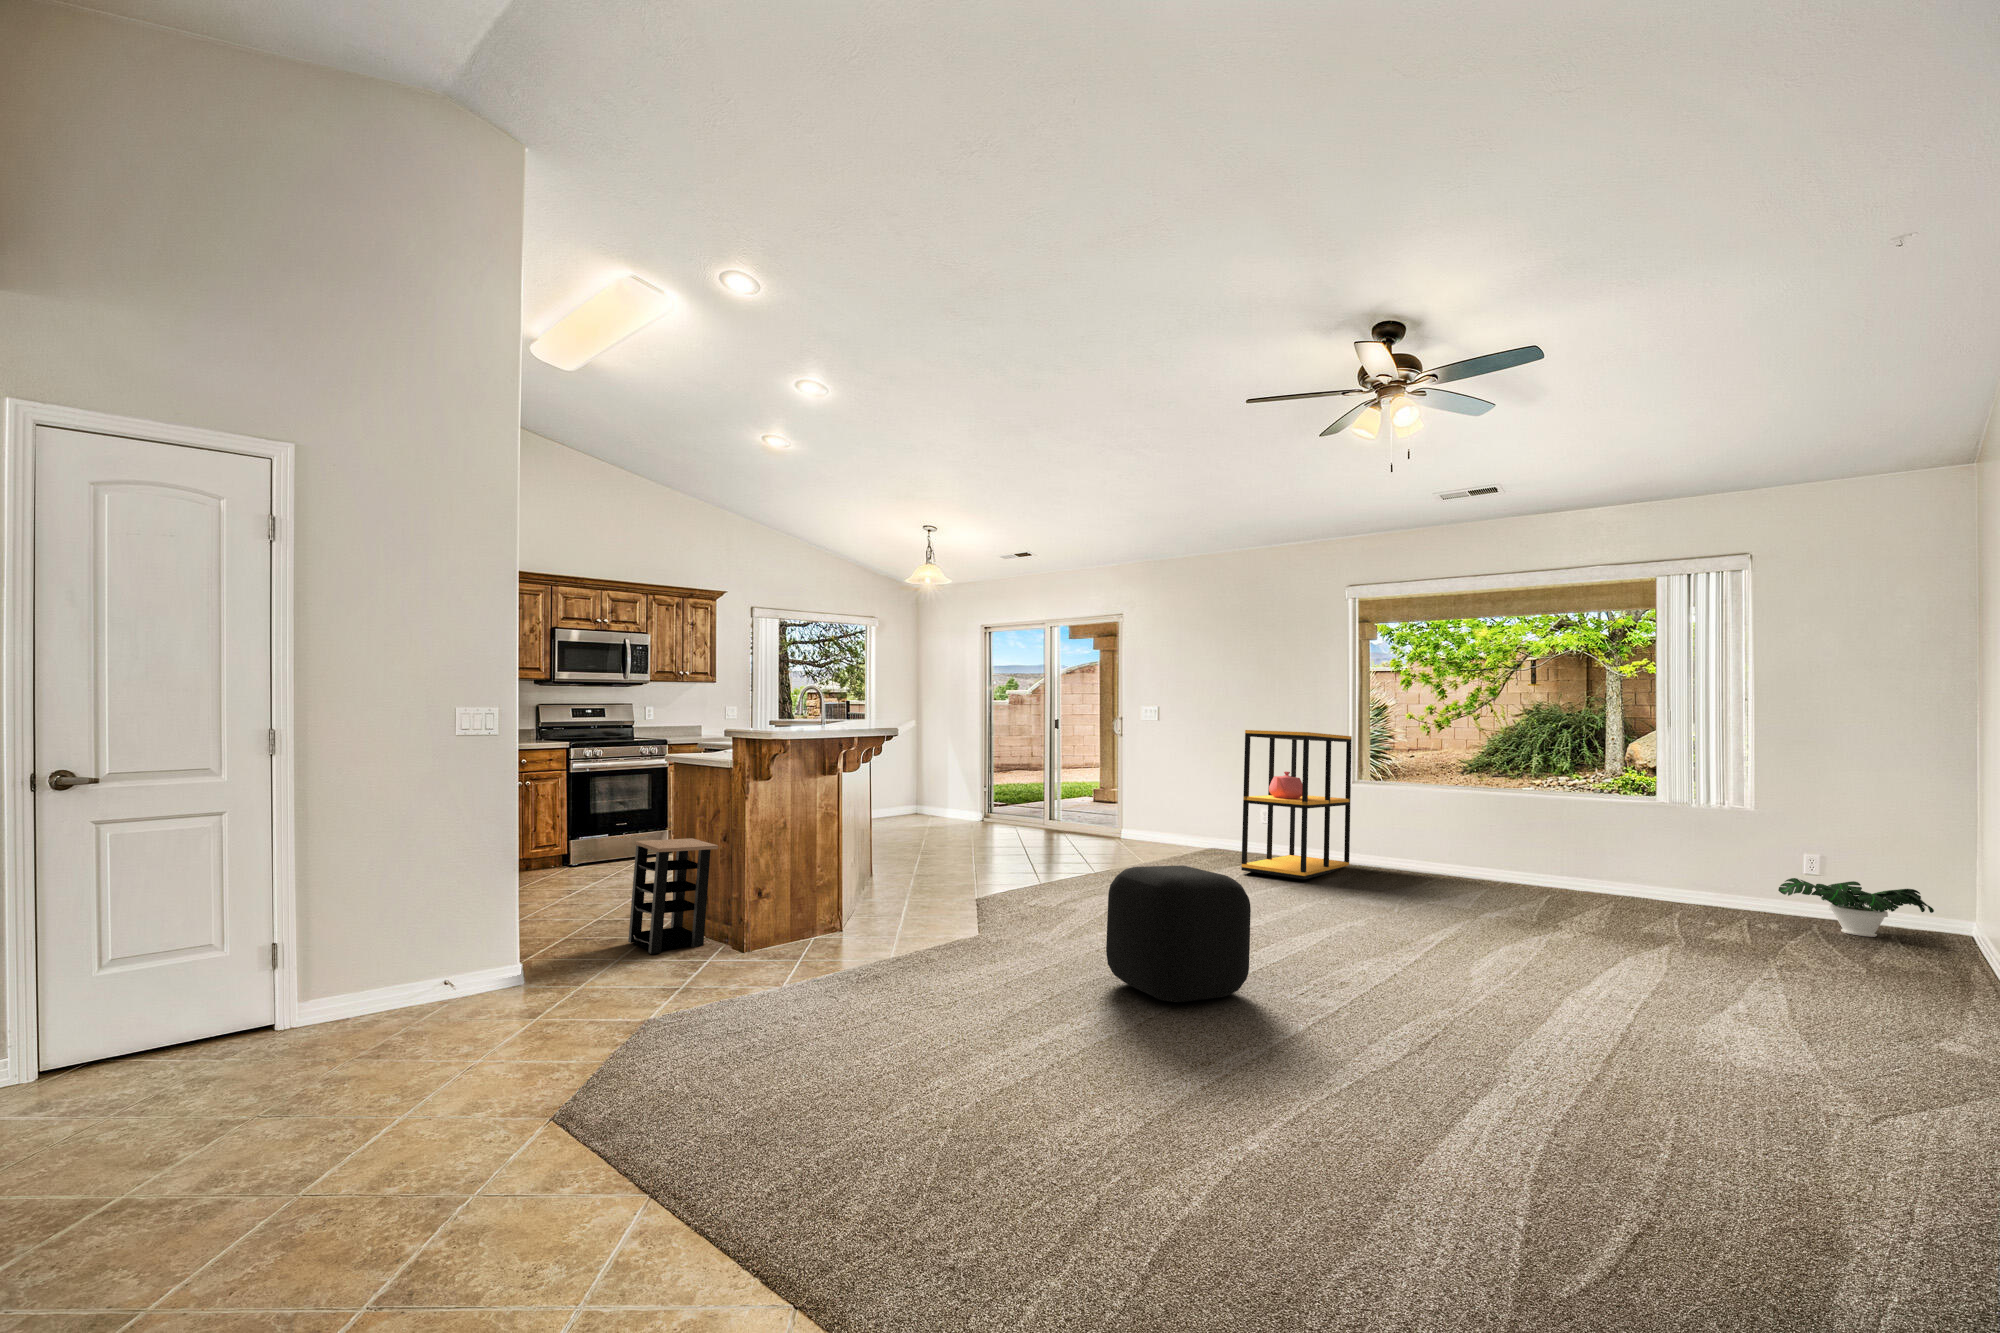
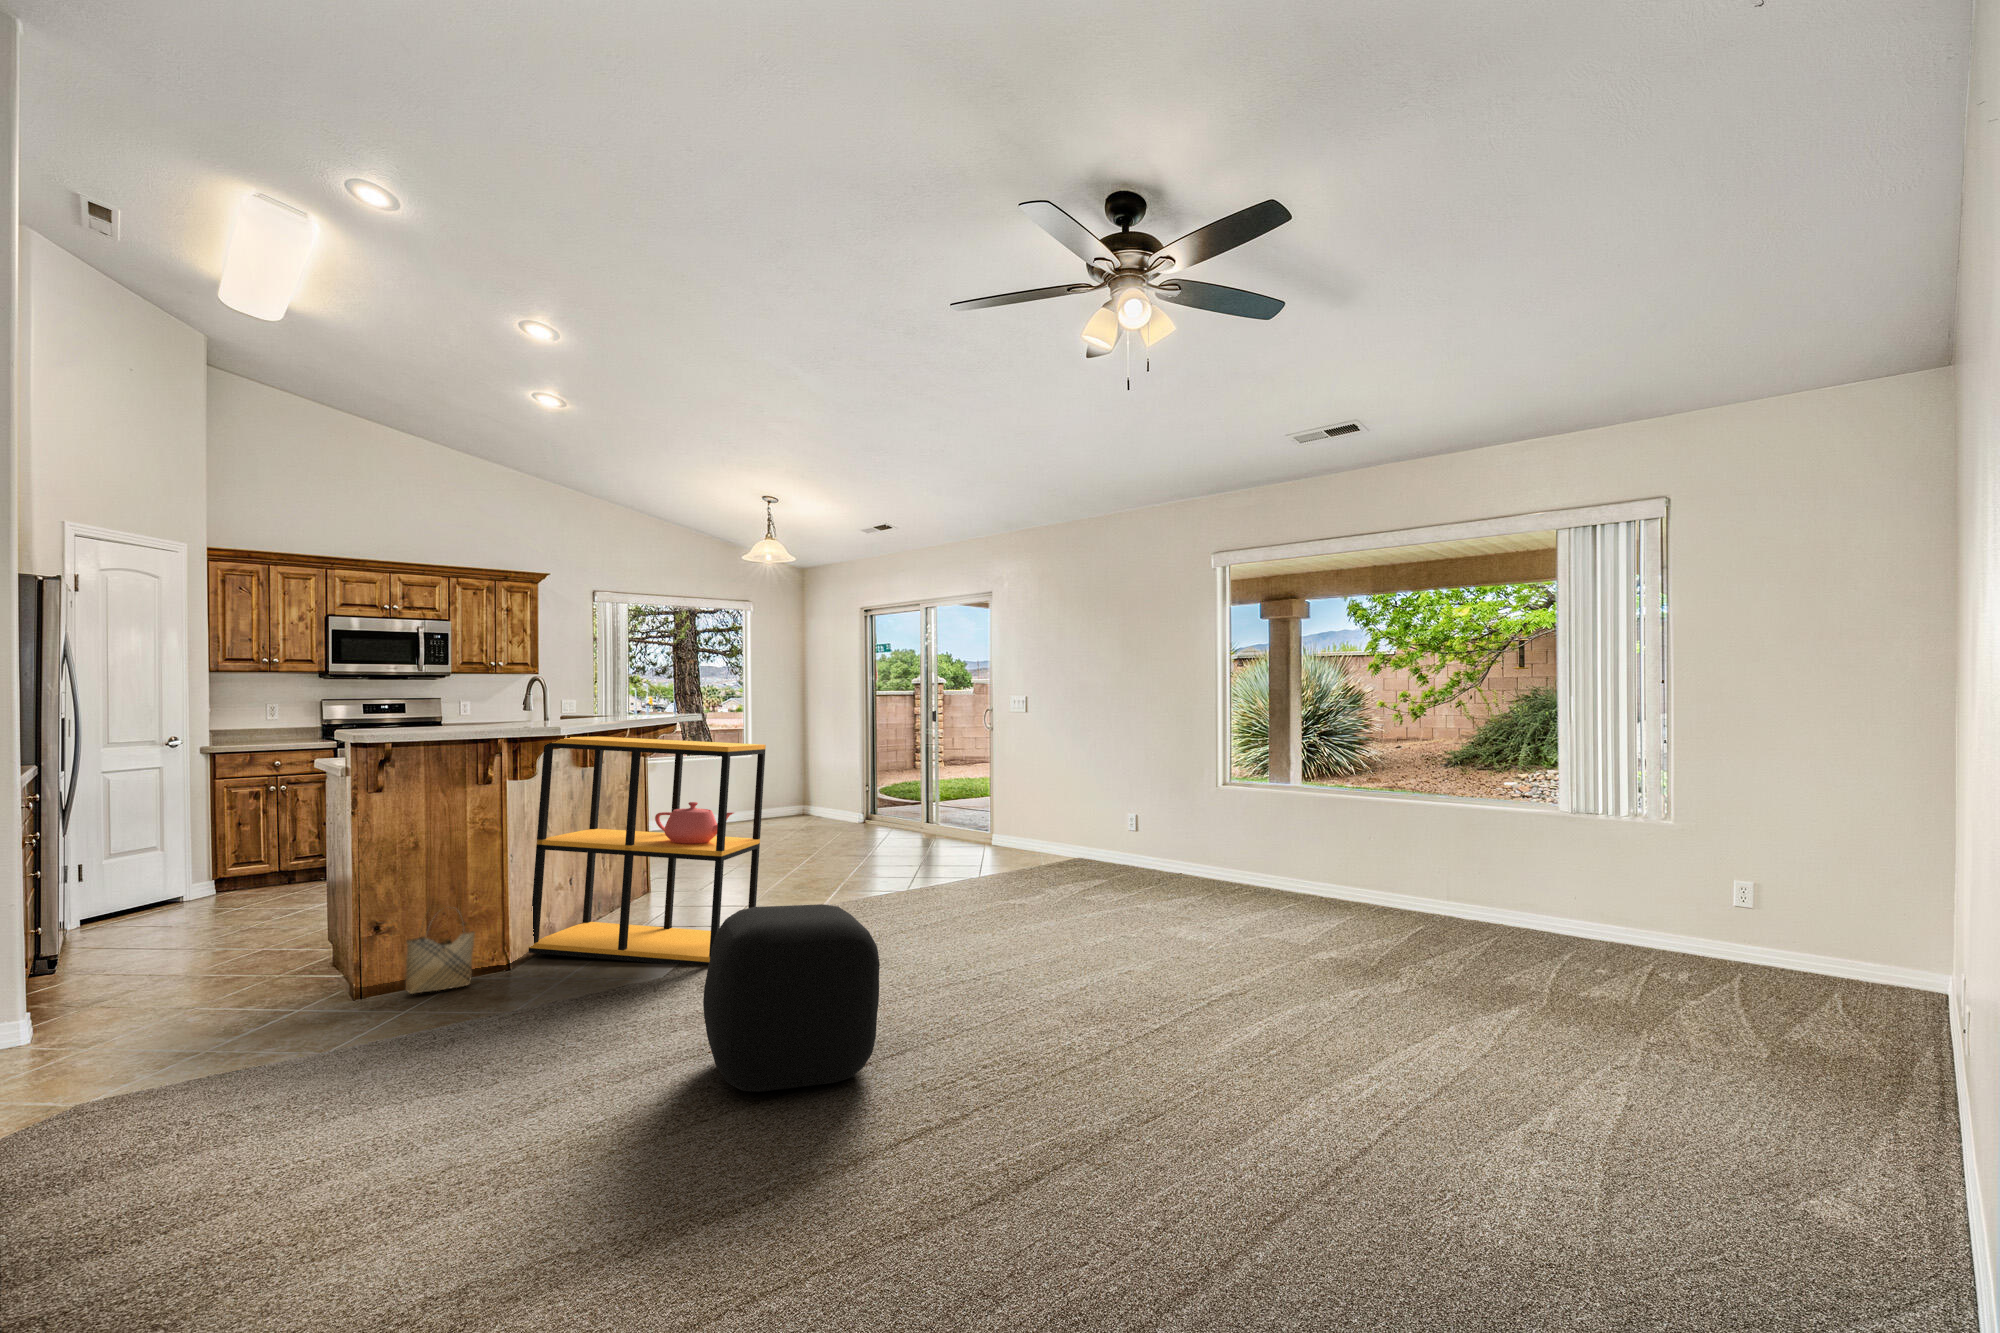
shelving unit: present [1241,730,1352,879] -> present [528,737,766,965]
side table: present [628,838,718,954] -> none [228,858,338,1001]
woven basket: none [787,874,832,947] -> present [406,911,475,994]
potted plant: present [1778,878,1934,937] -> none [1688,915,1881,995]

